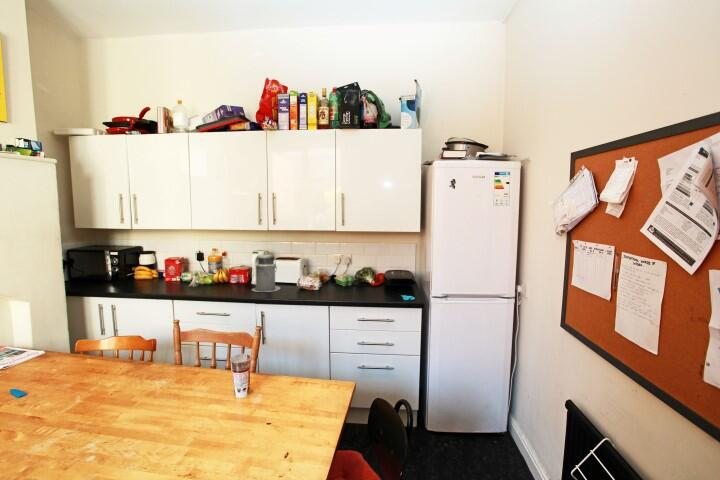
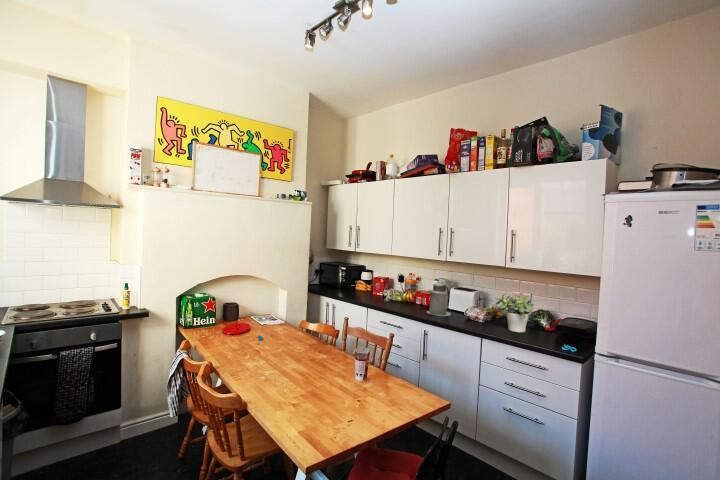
potted plant: none [331,254,369,291] -> present [495,294,535,332]

